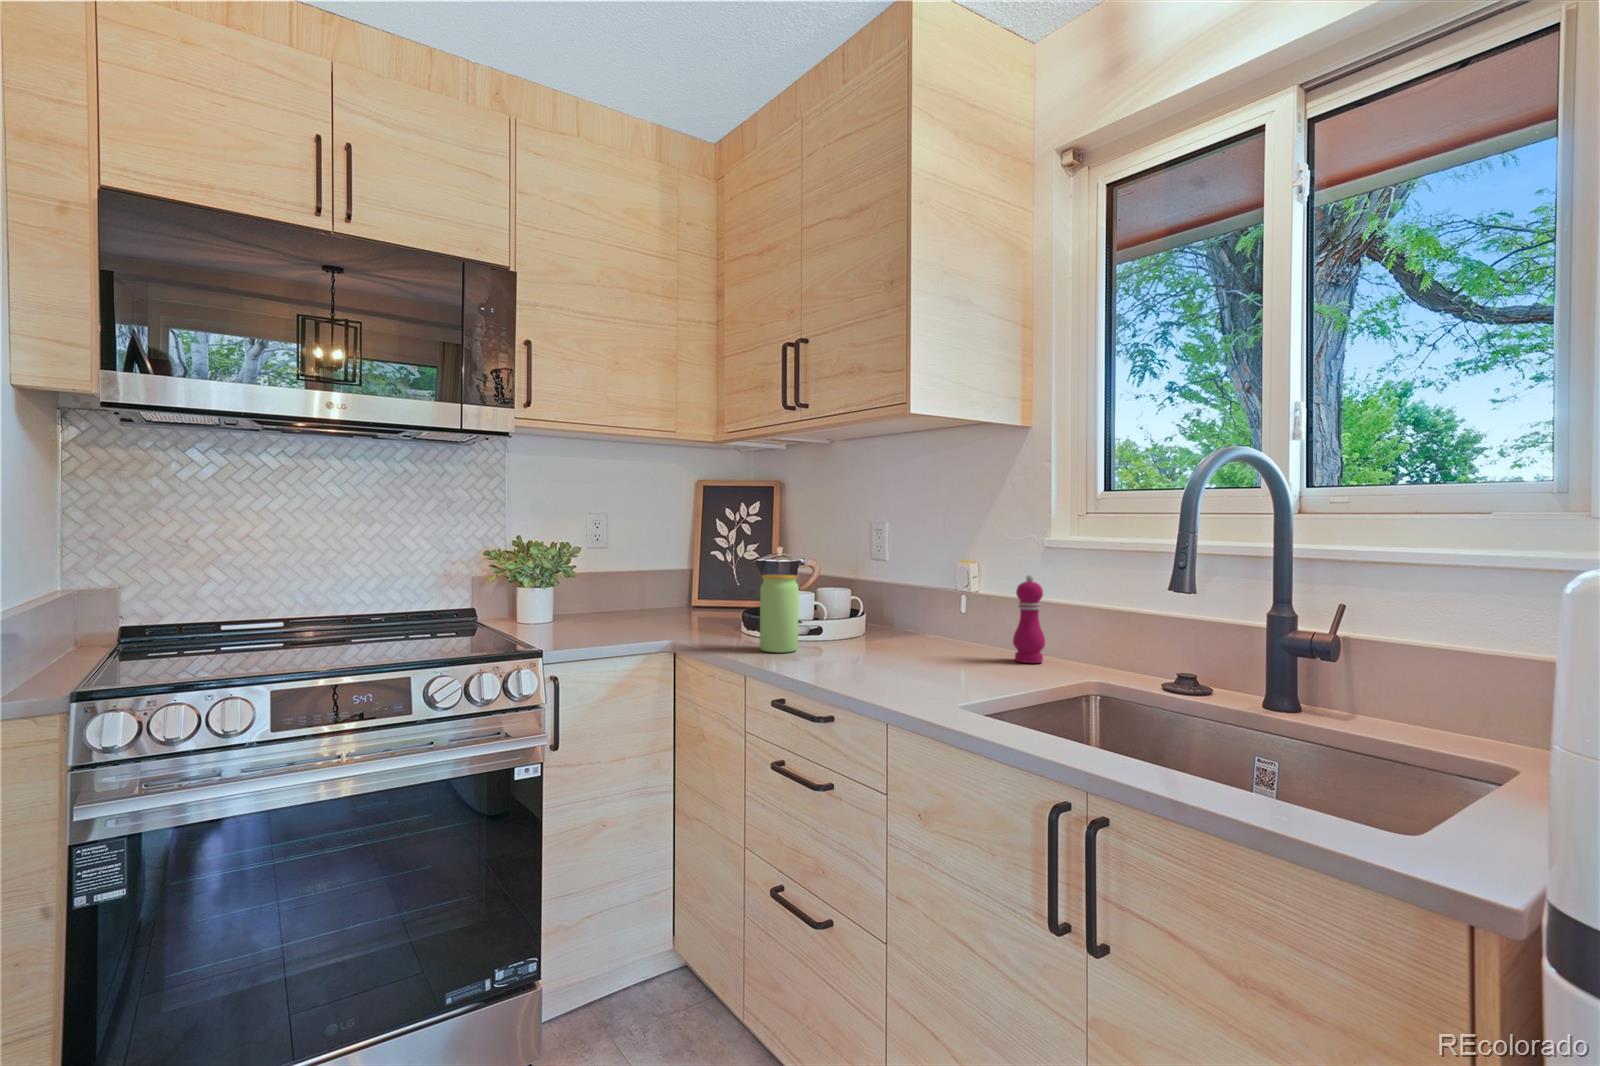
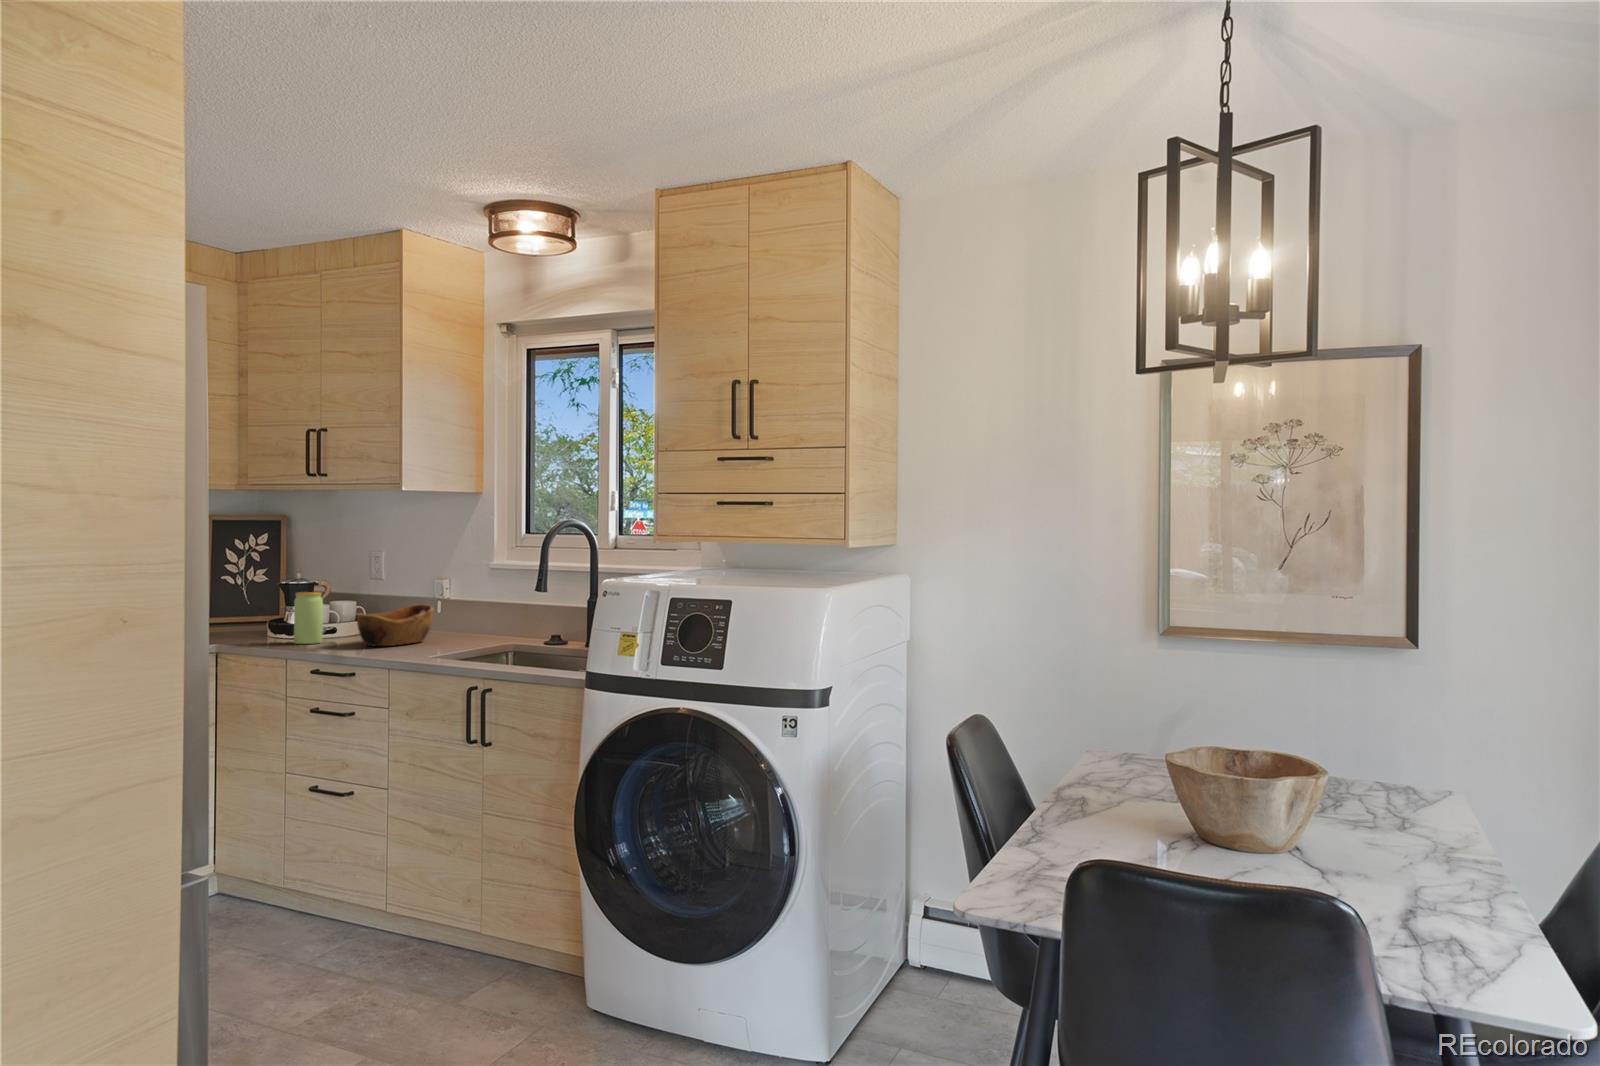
pepper mill: present [1013,575,1045,663] -> none [468,588,488,641]
wooden bowl: none [841,598,960,667] -> present [356,604,434,646]

